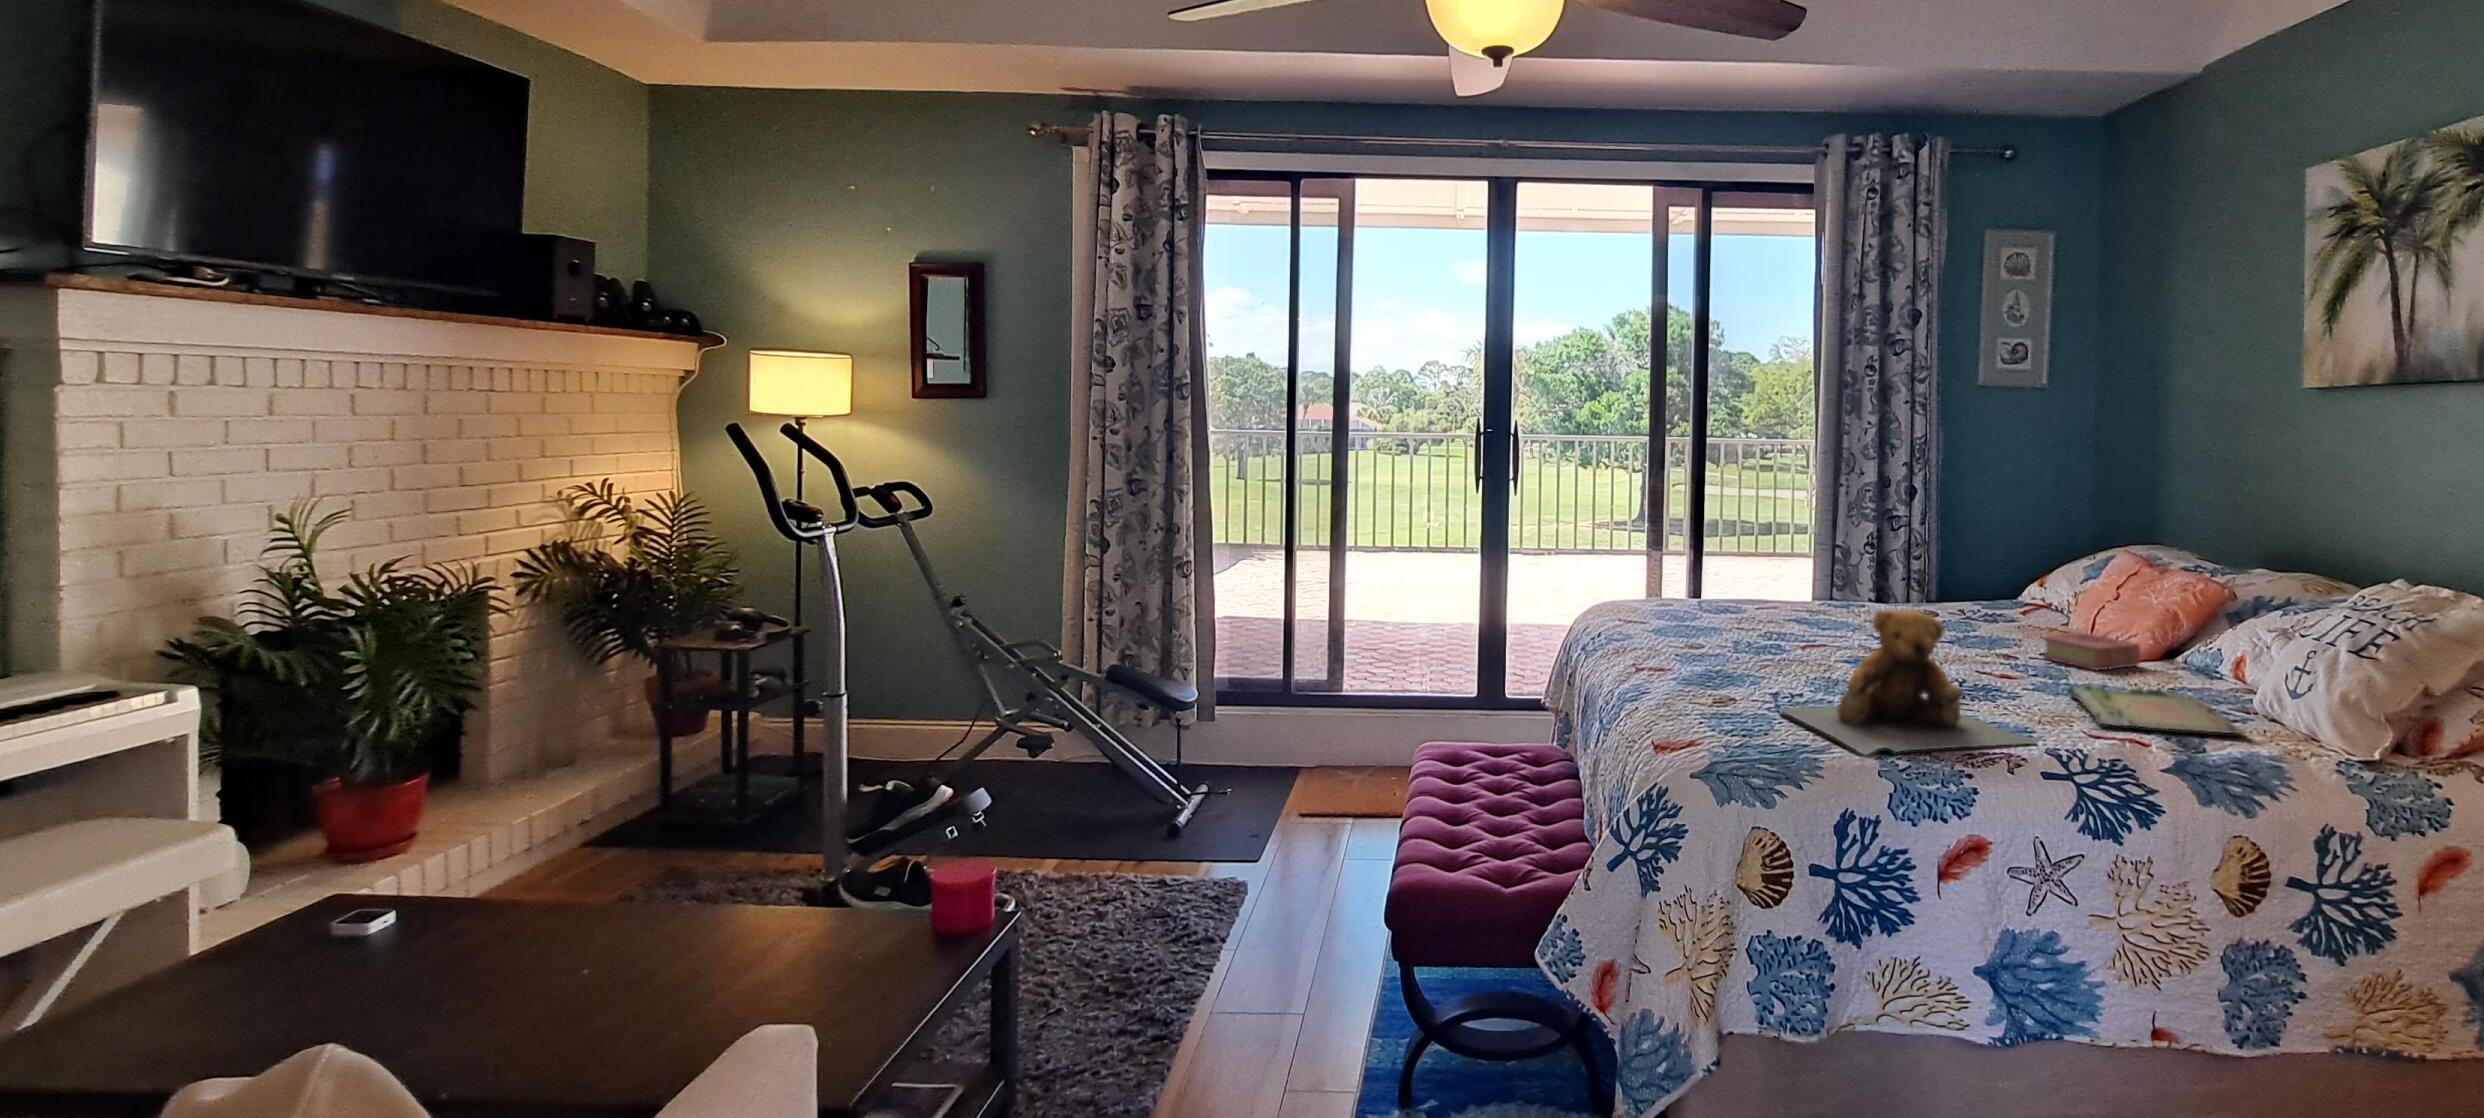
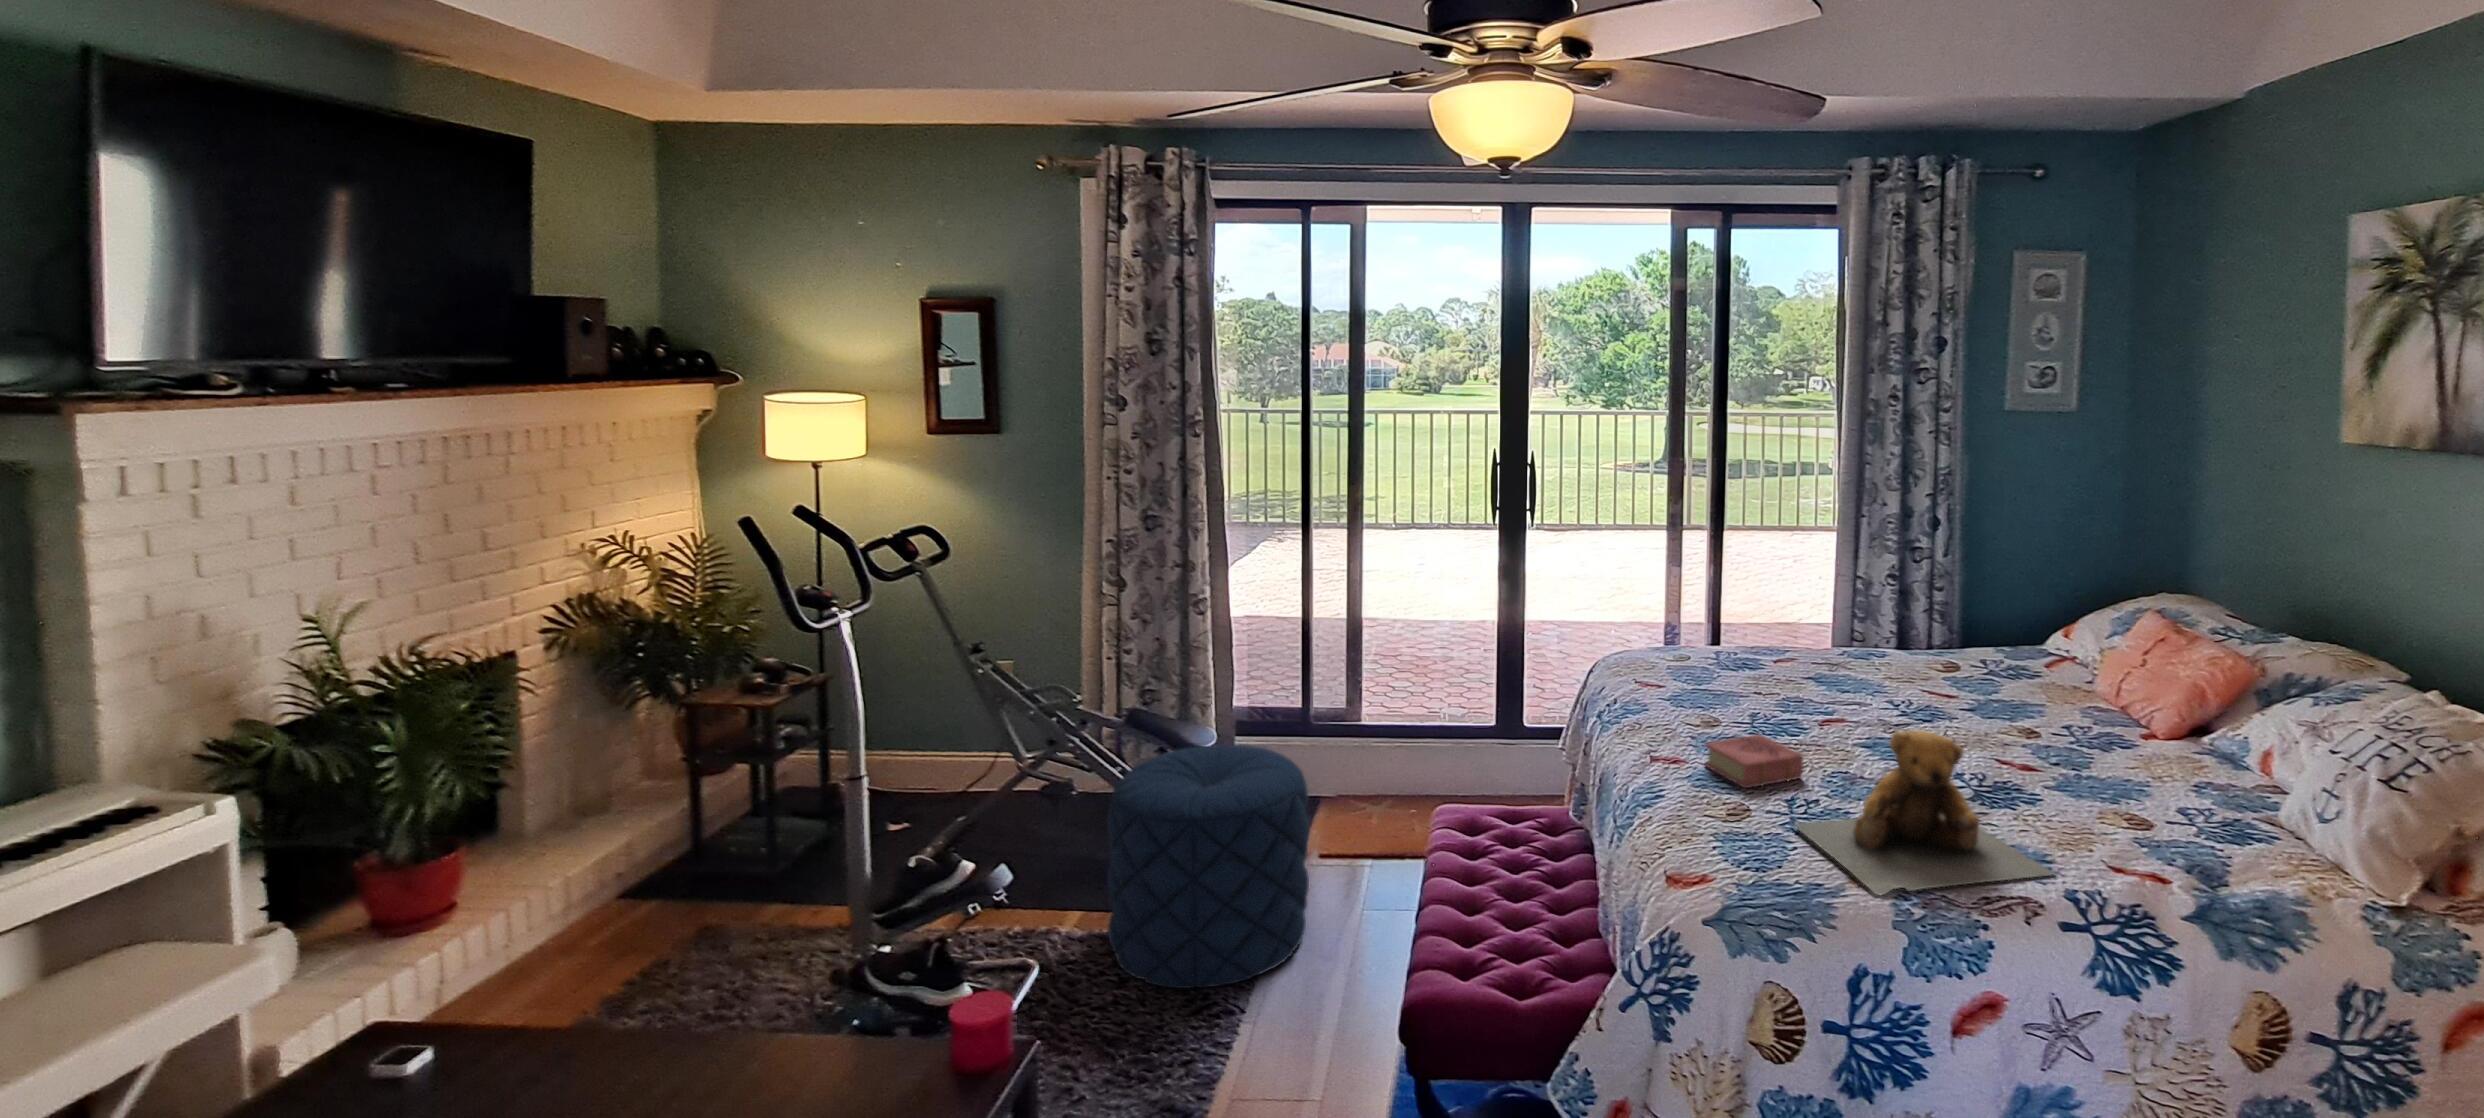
book: present [2043,633,2141,670] -> present [1705,734,1804,788]
pouf: none [1086,684,1291,916] -> present [1107,744,1309,988]
tray: present [2068,685,2246,733] -> none [2089,779,2273,860]

